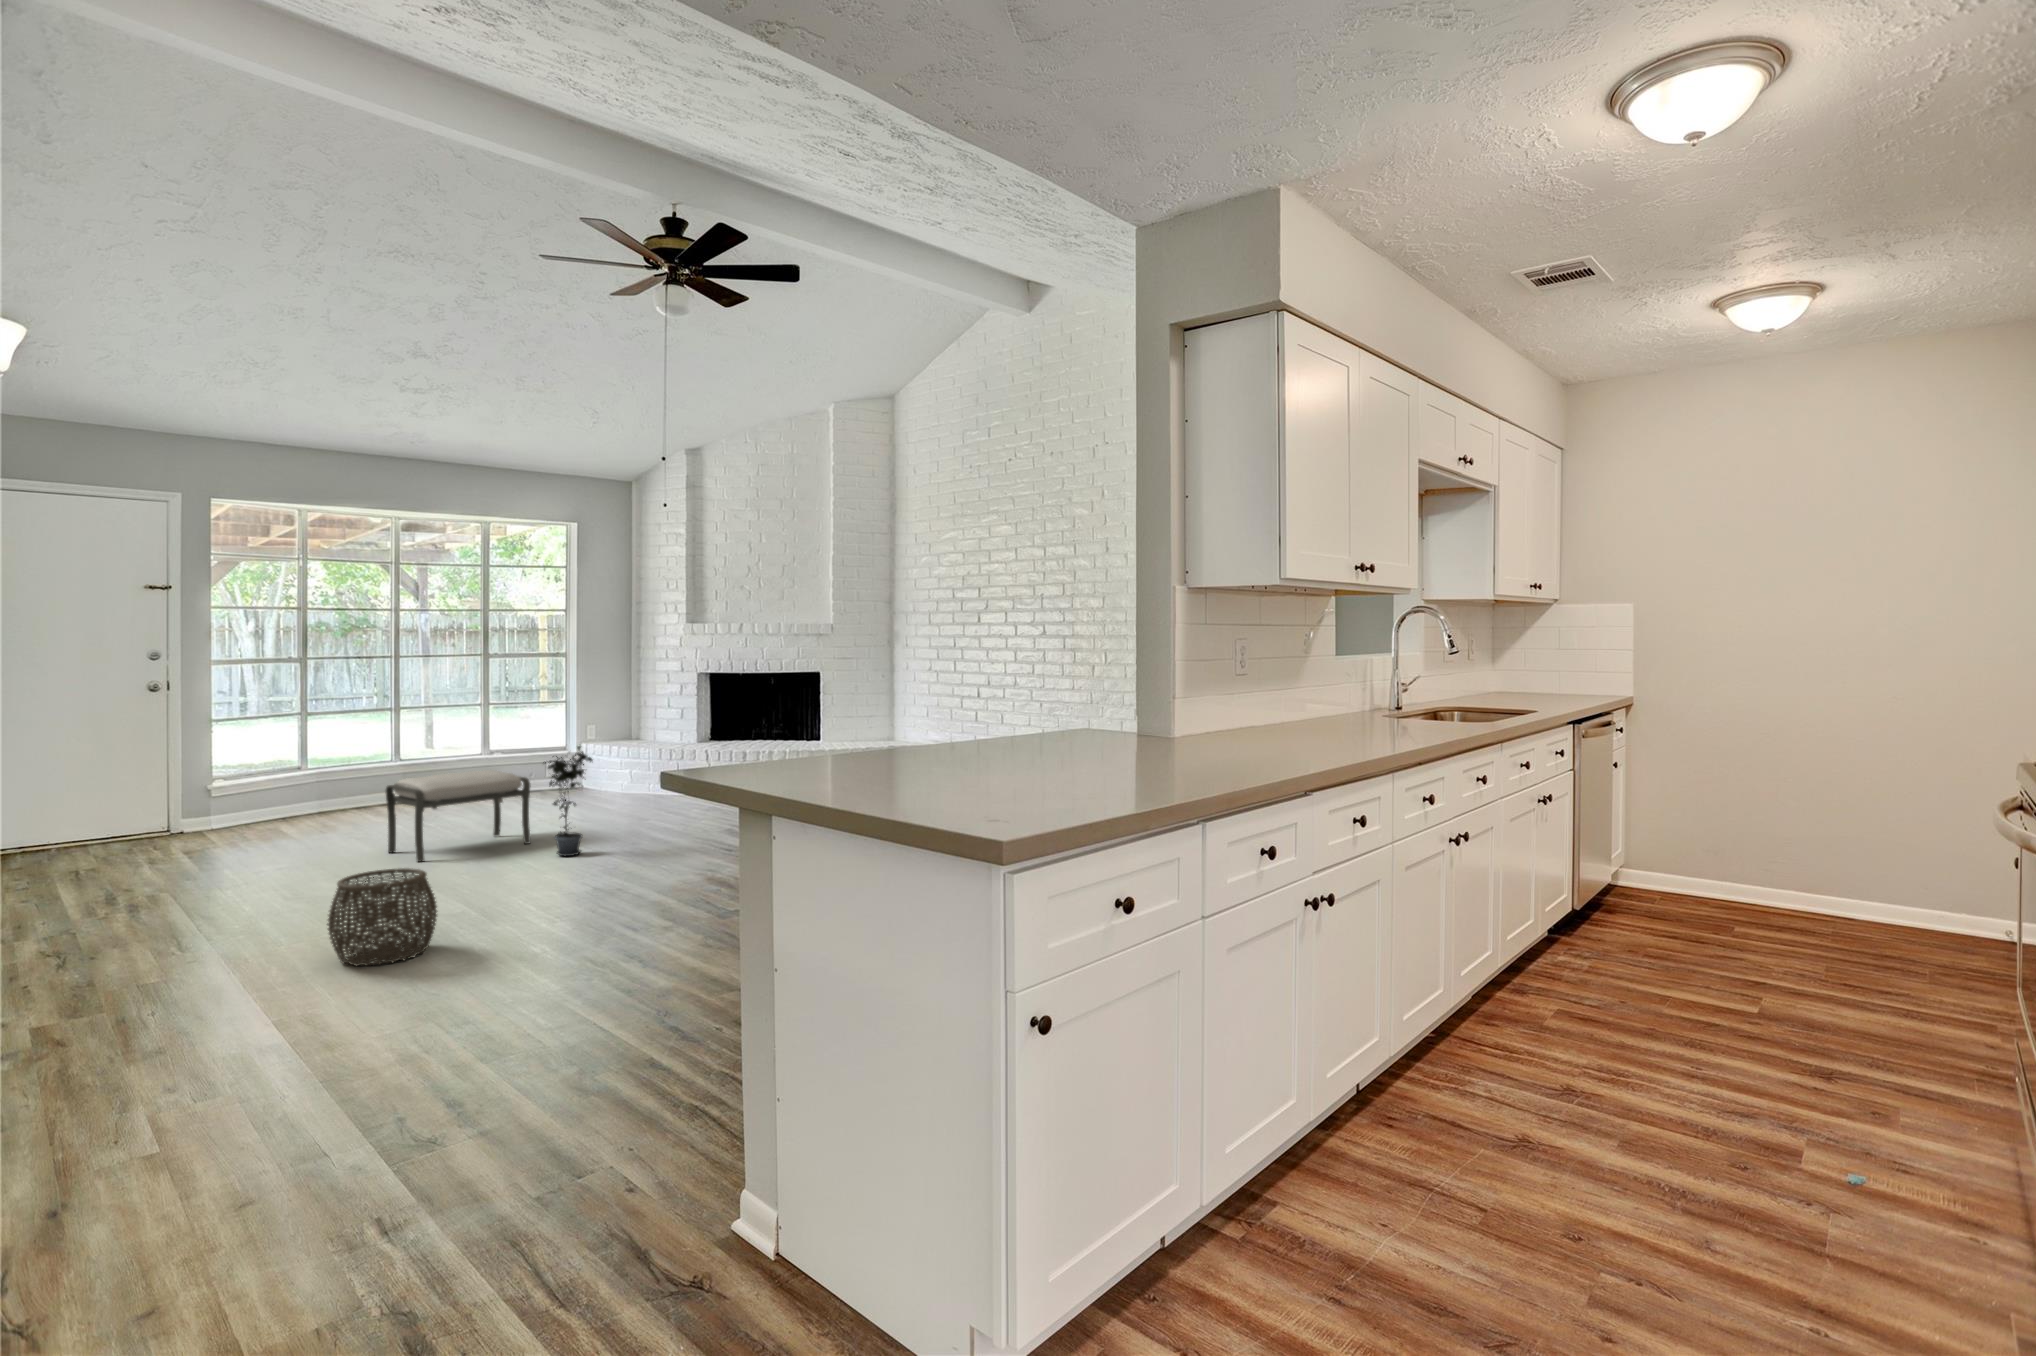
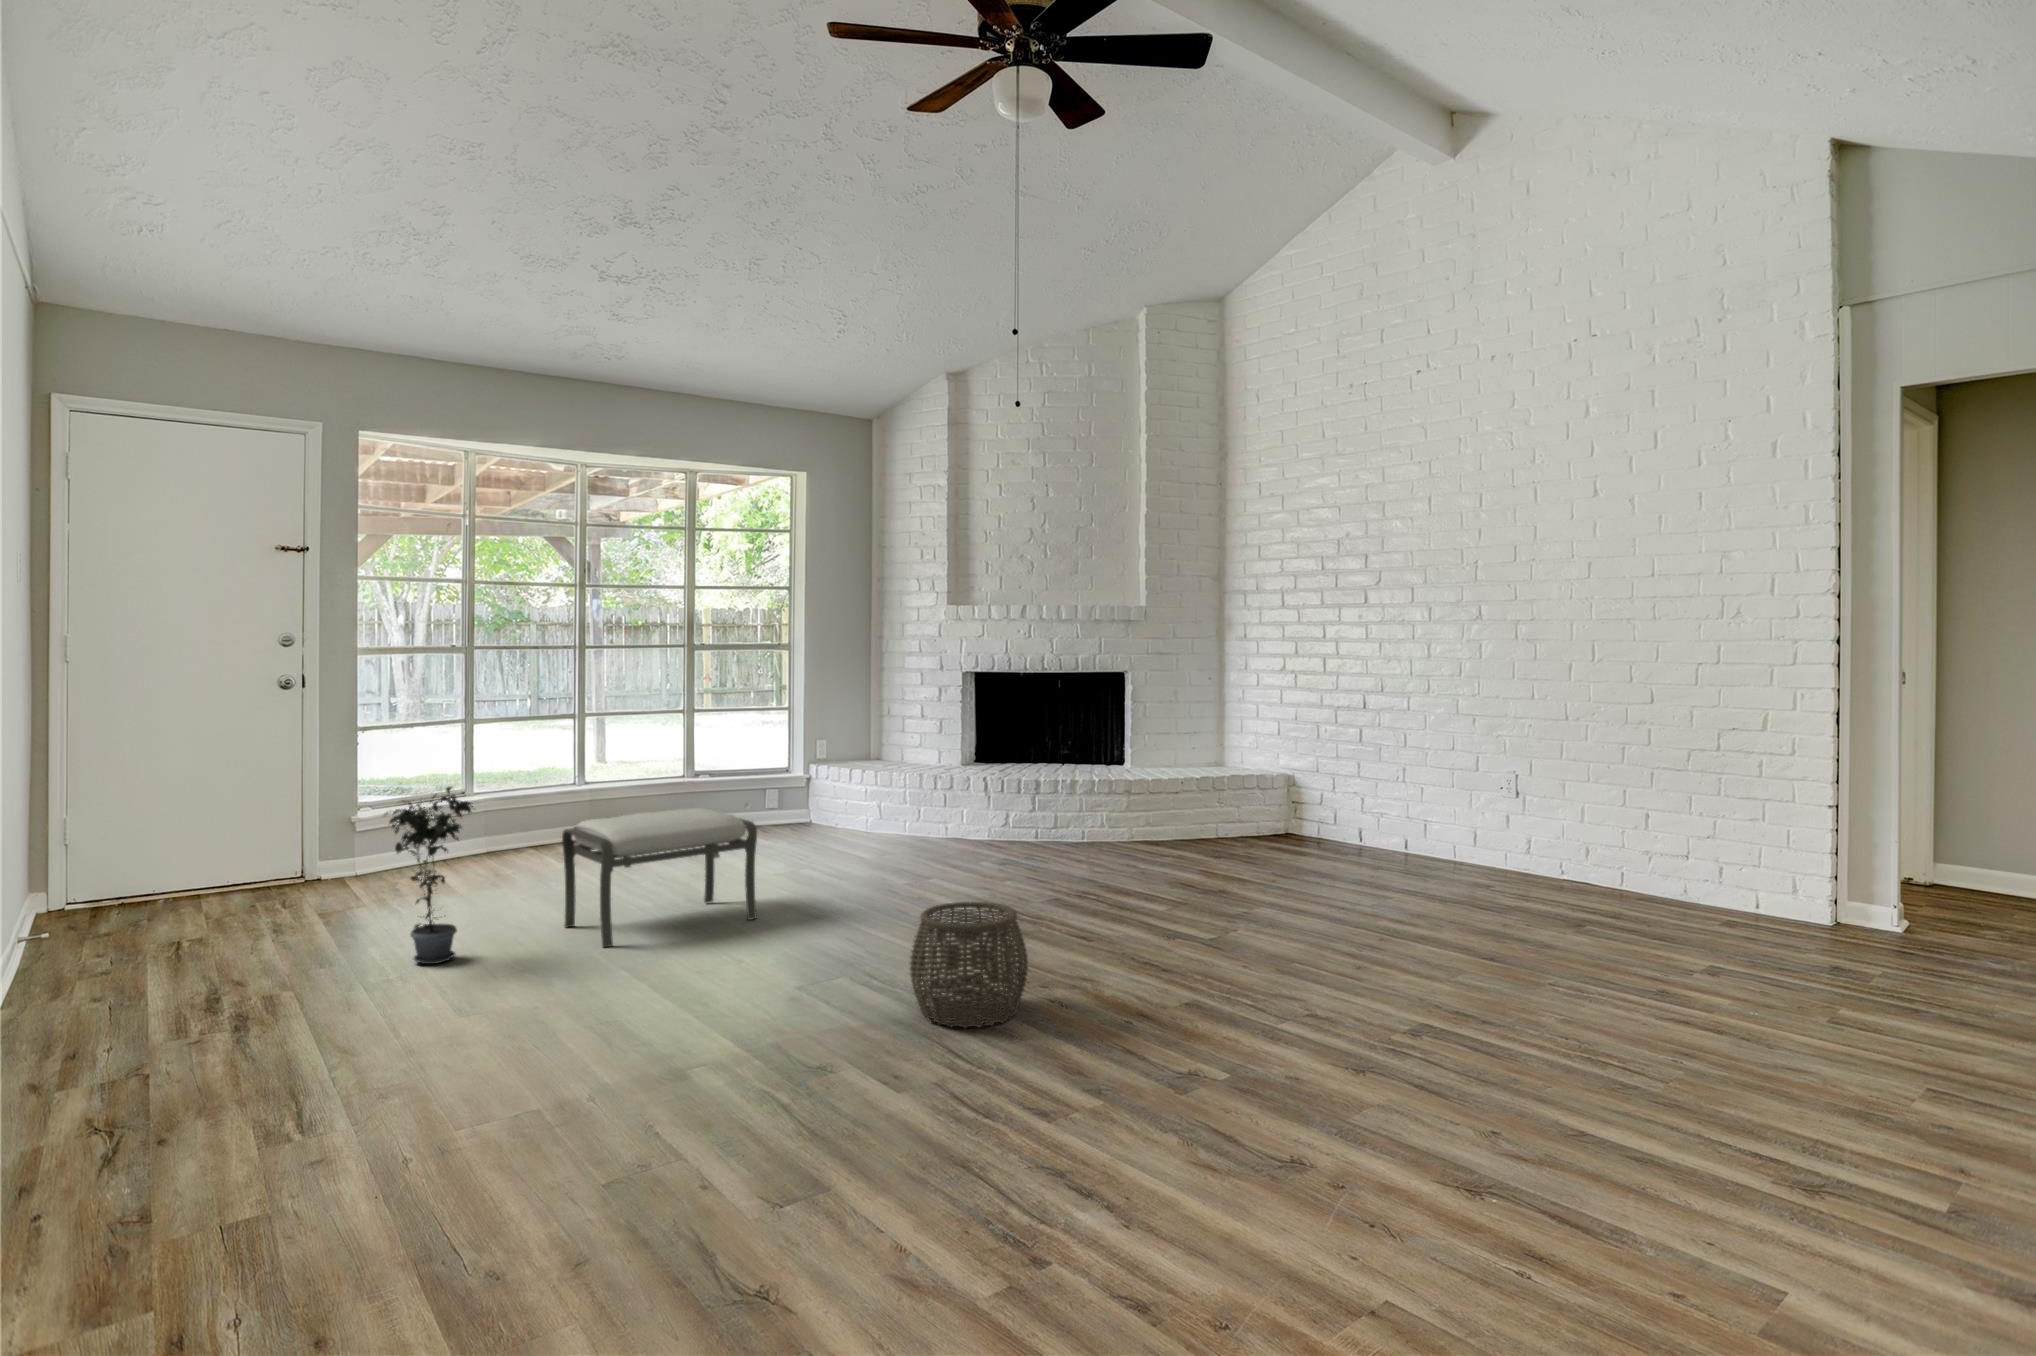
potted plant: present [543,746,593,856] -> present [385,786,473,964]
woven basket: present [327,868,438,966] -> present [910,902,1028,1028]

